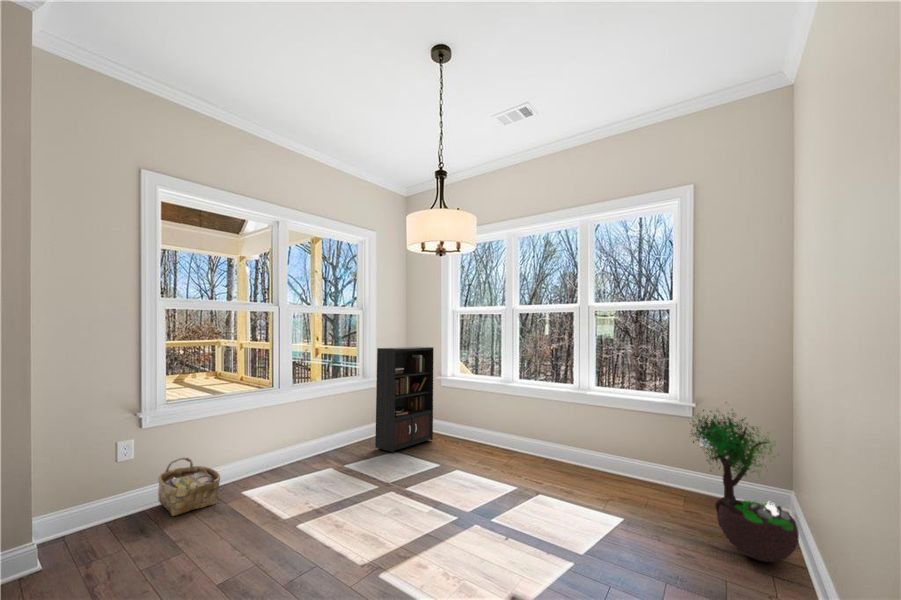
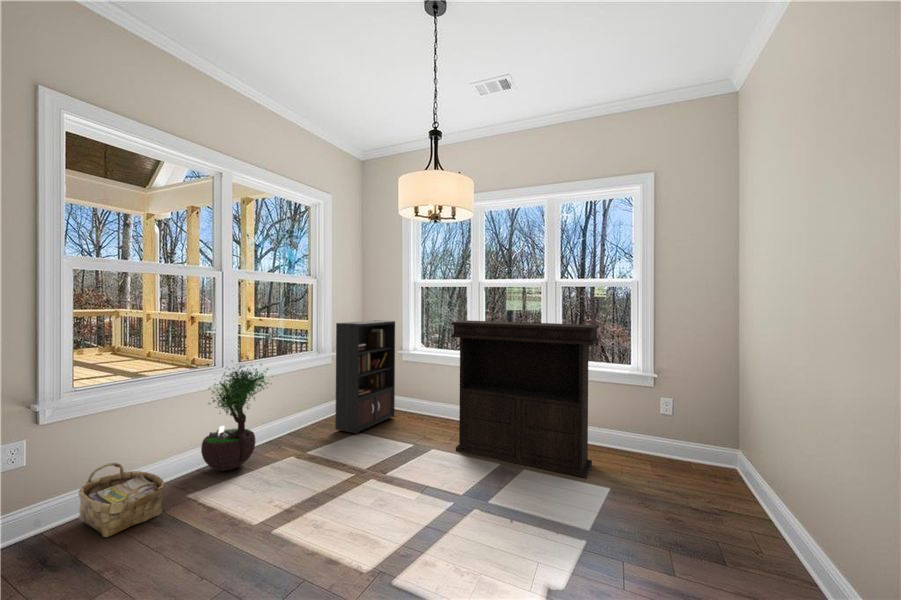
console table: none [475,346,620,508] -> present [451,320,599,478]
potted tree: present [690,410,799,562] -> present [201,364,268,470]

